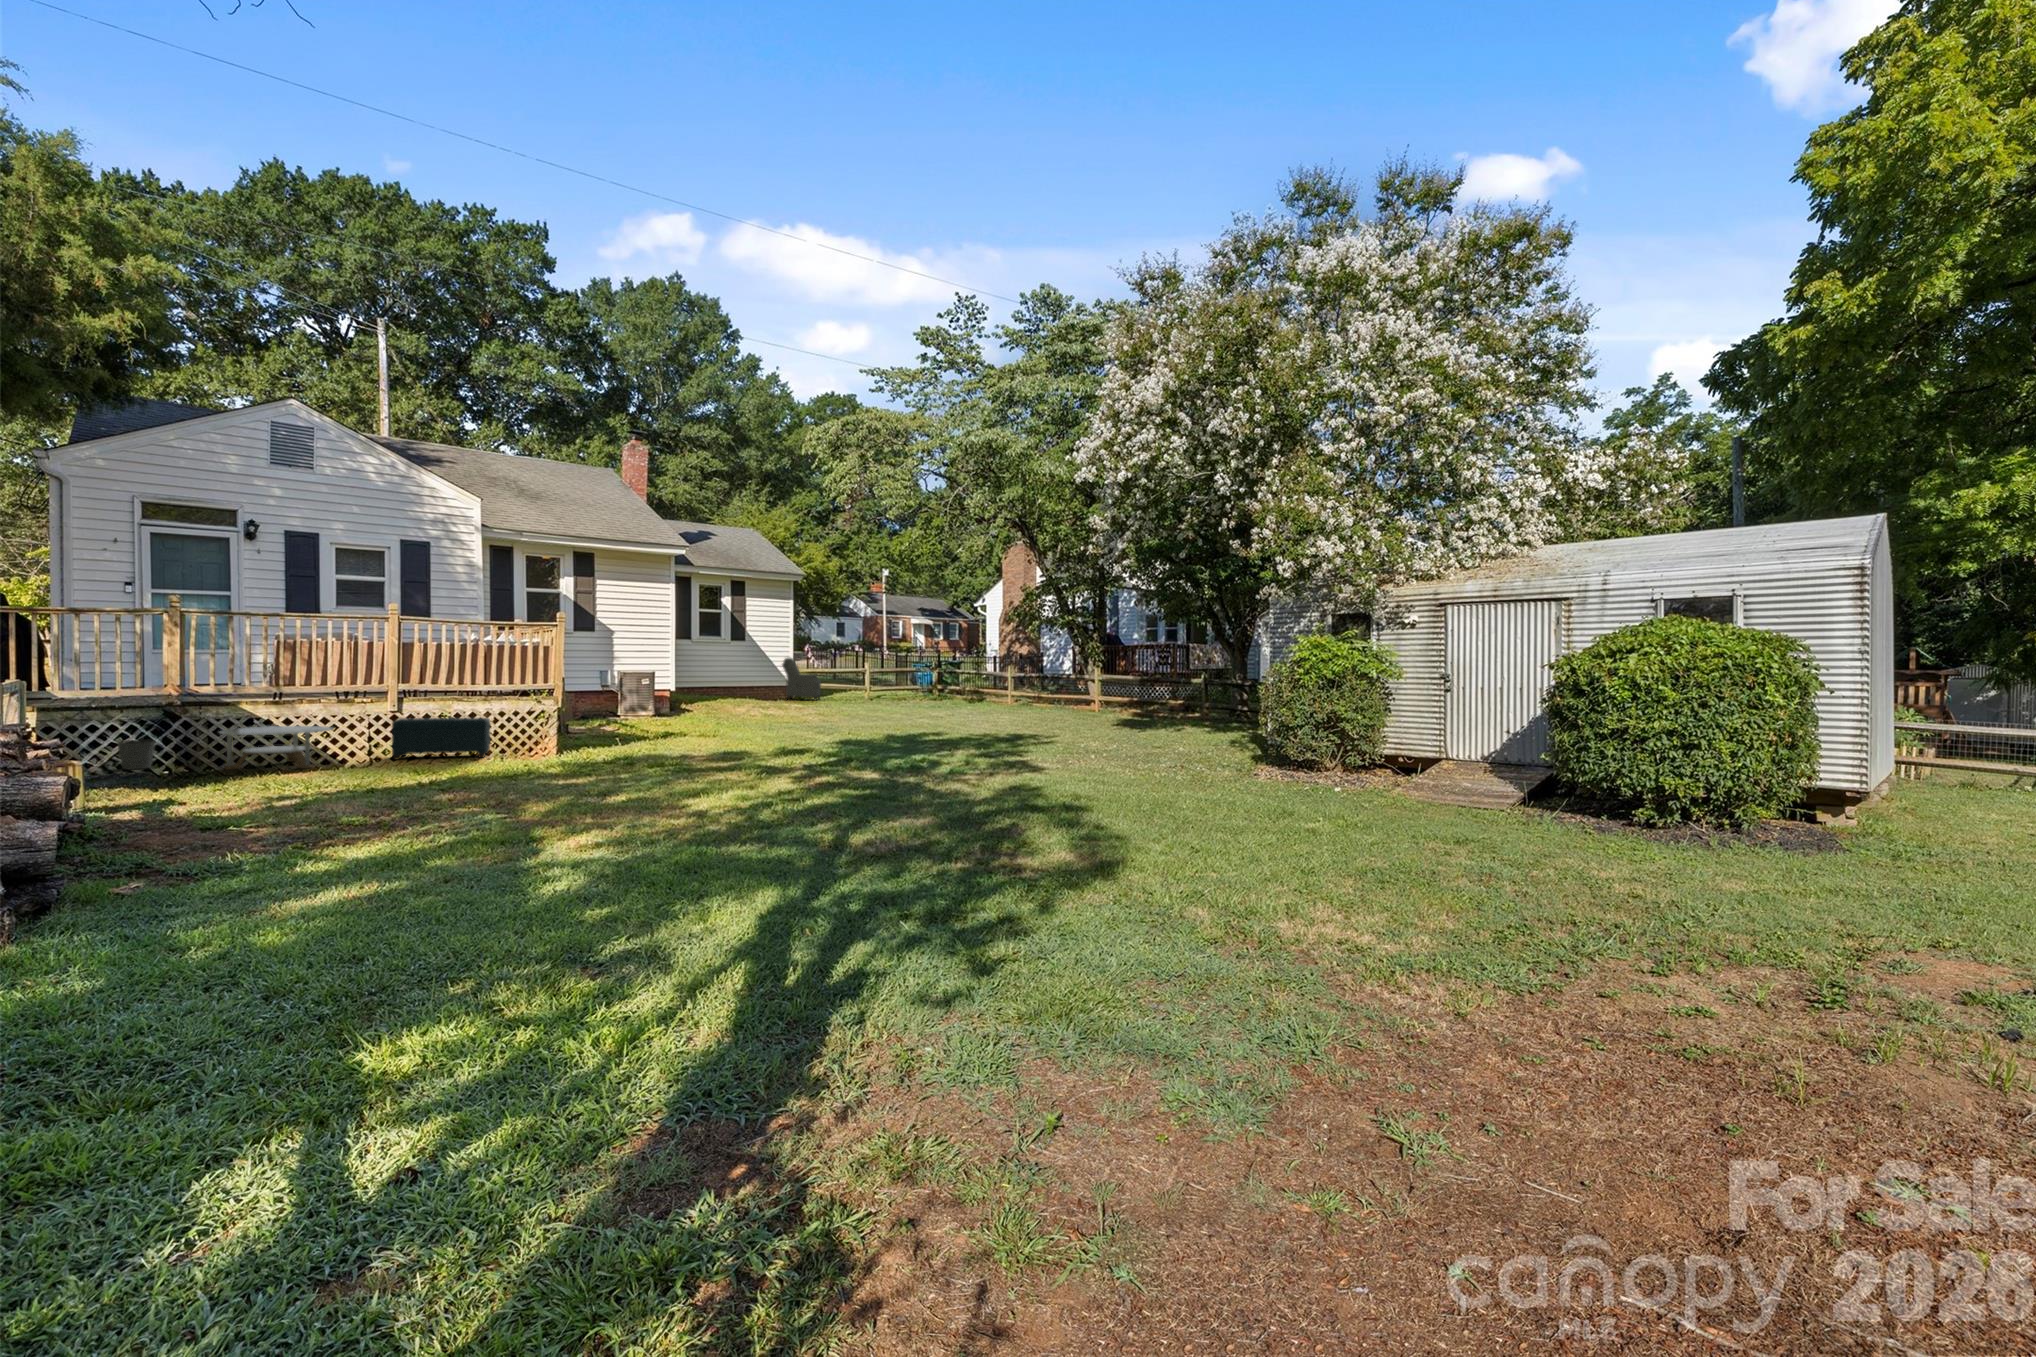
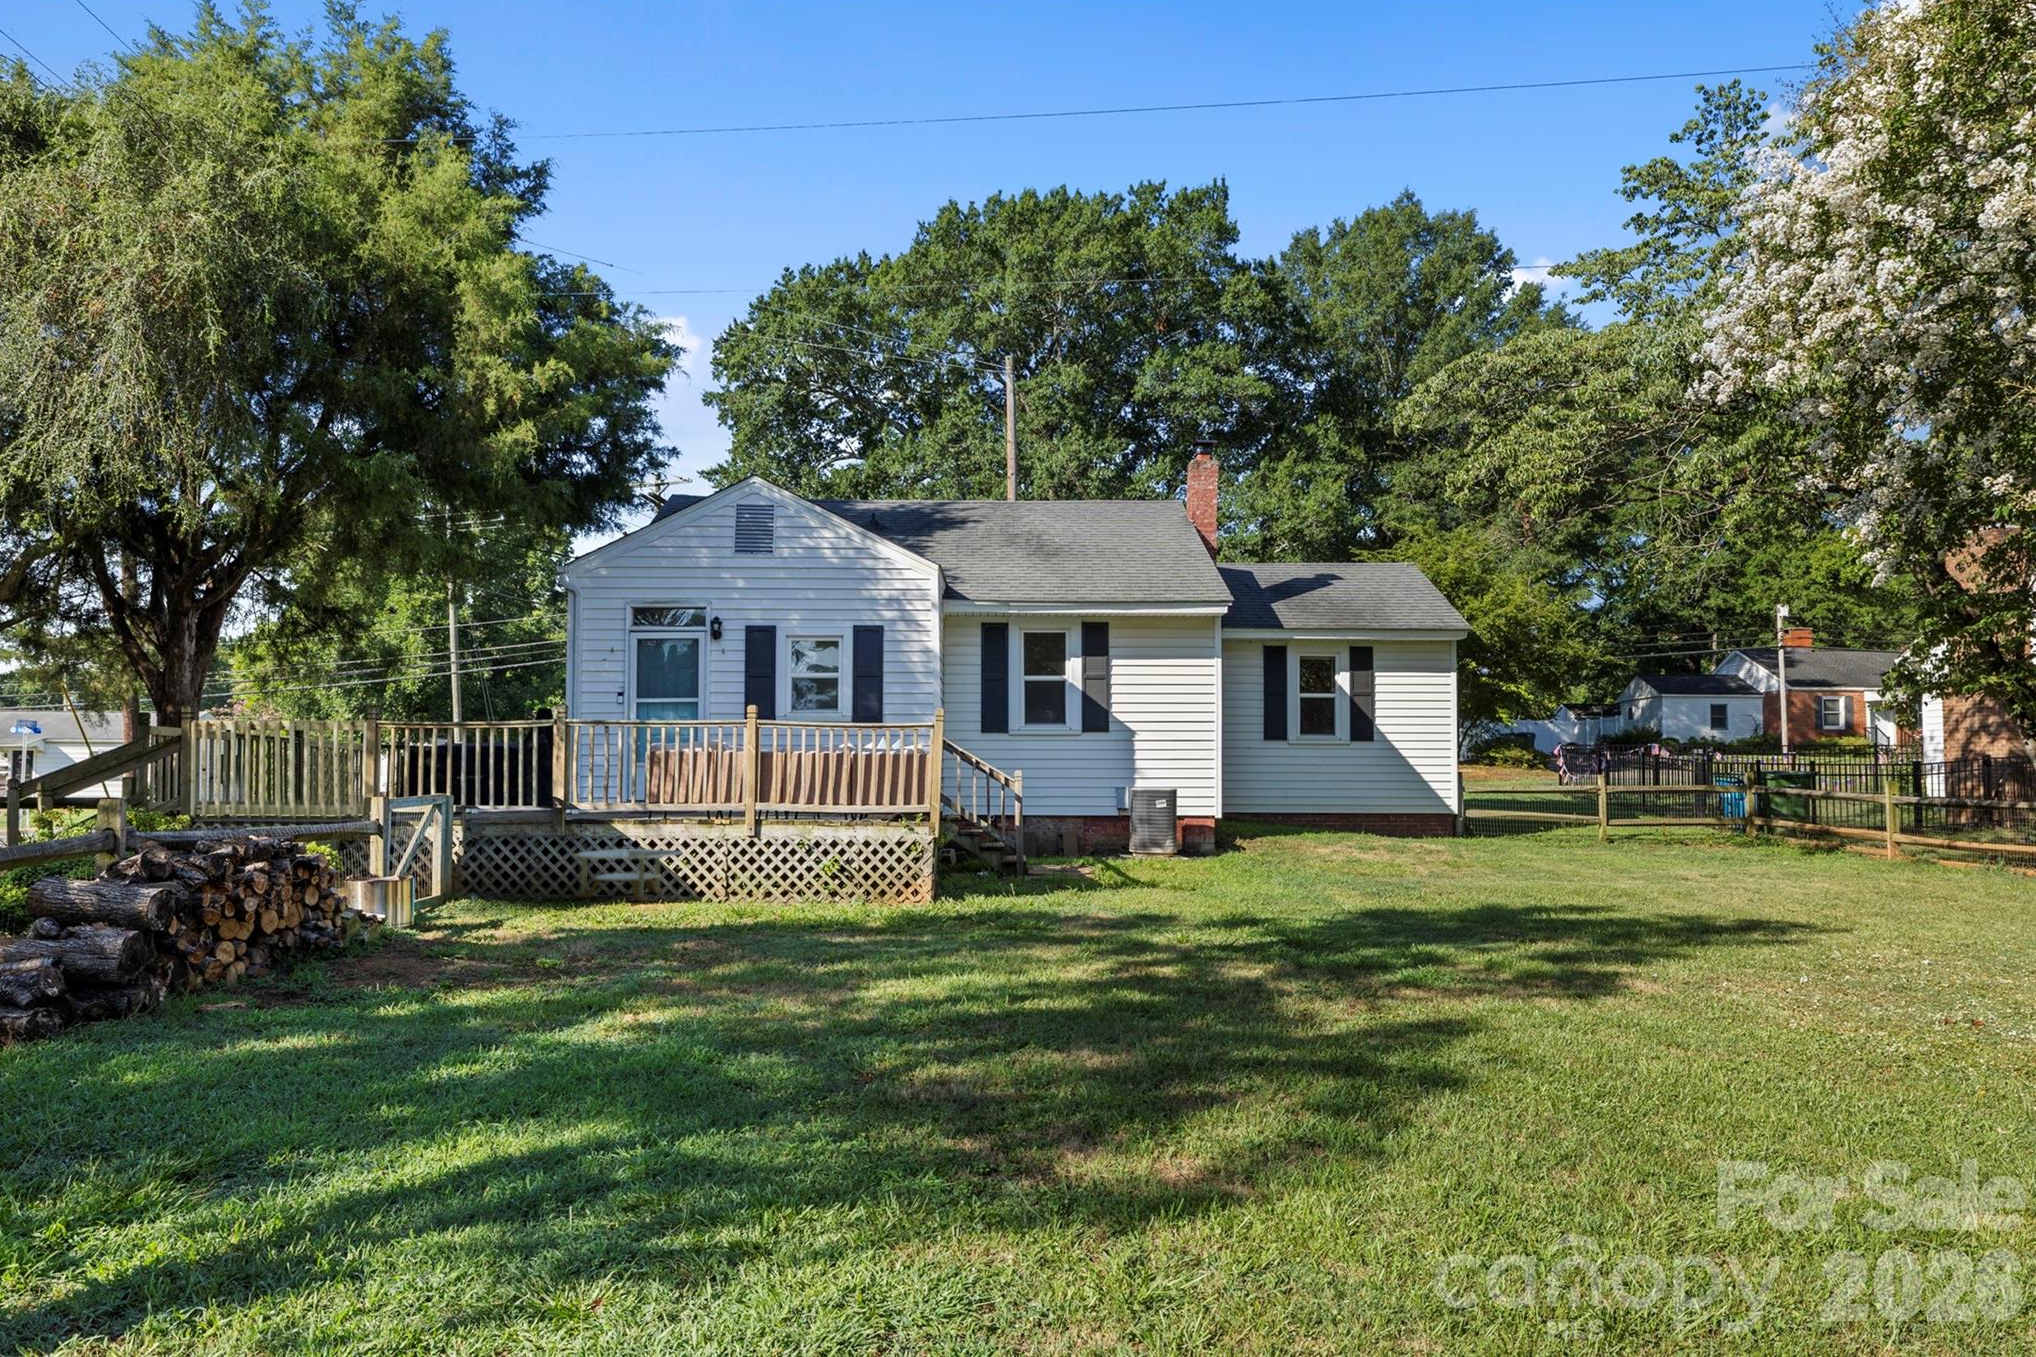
chair: present [782,658,821,700] -> none [1433,766,1505,838]
bench: present [392,718,490,760] -> none [735,845,848,901]
bucket: present [118,740,155,769] -> none [514,858,546,891]

